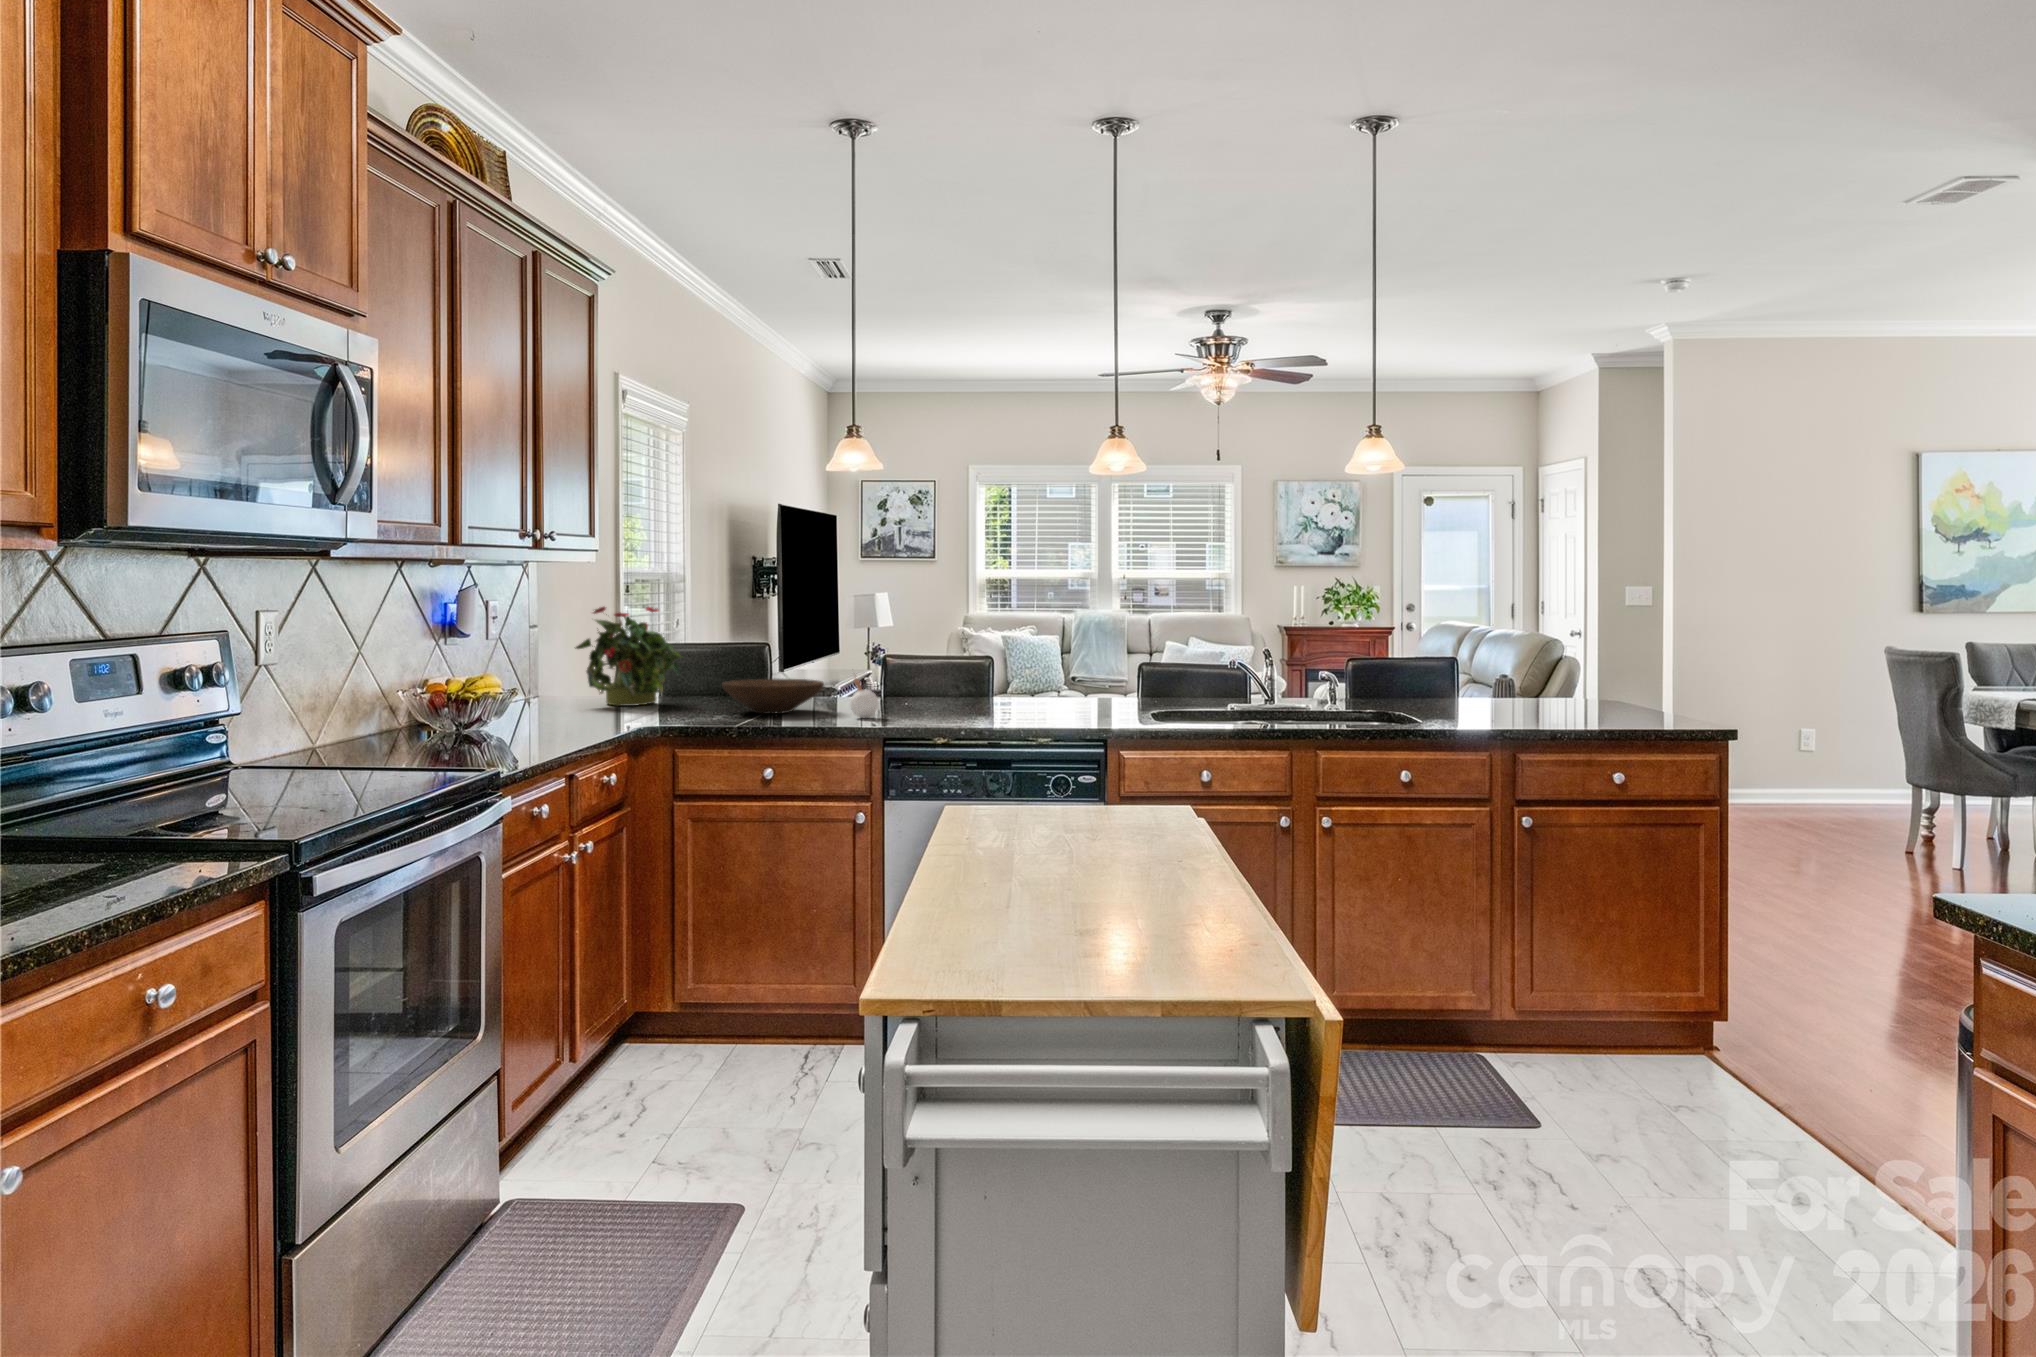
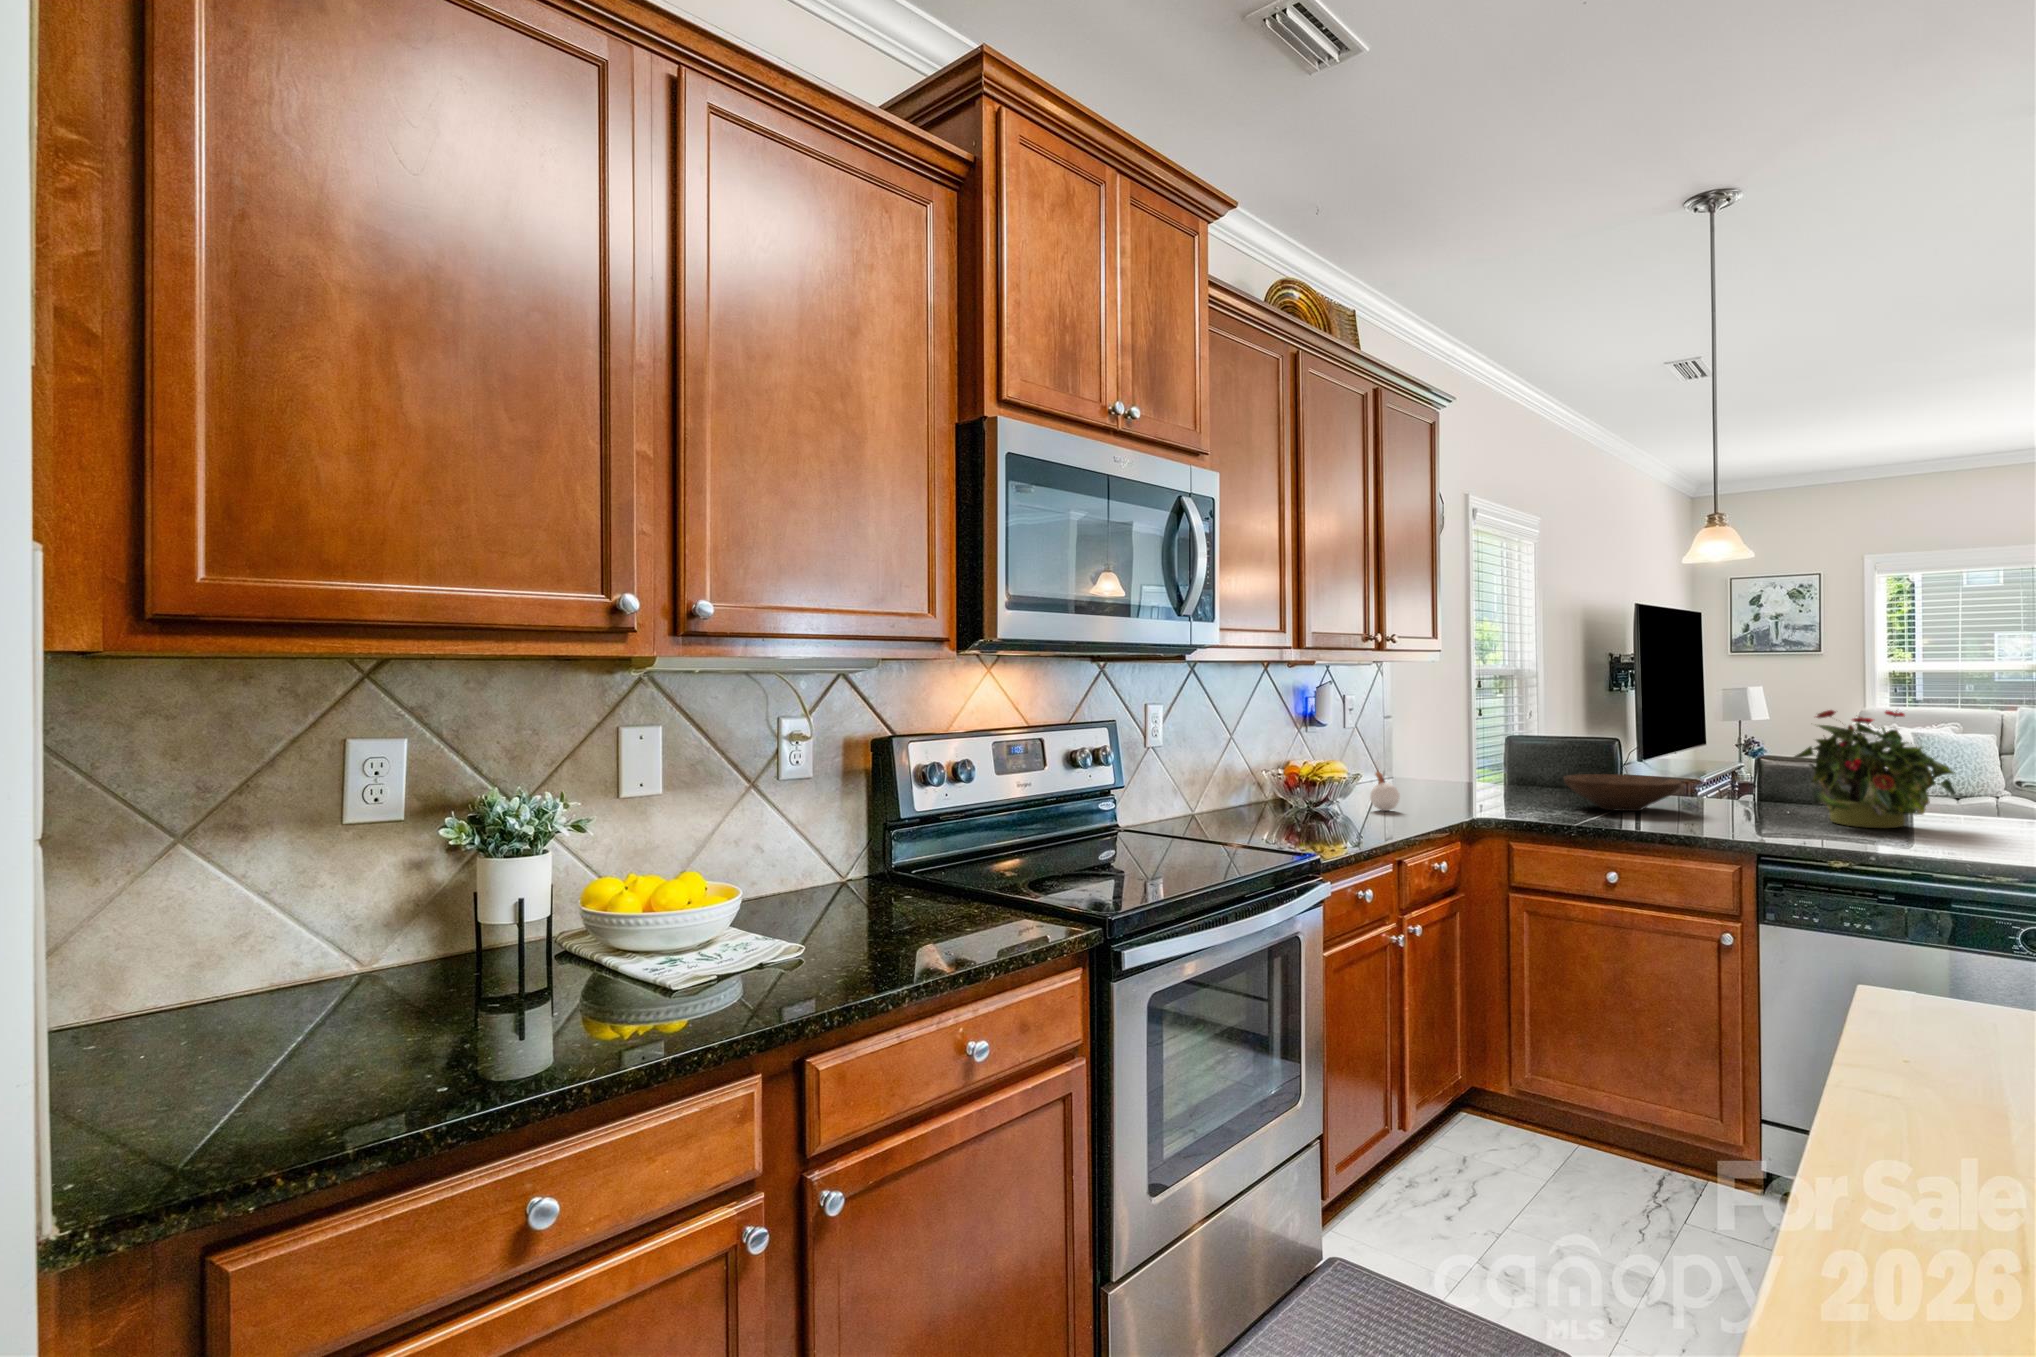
potted plant: present [575,607,682,706] -> present [1794,710,1955,828]
candle: present [850,673,878,718] -> present [1370,771,1400,811]

